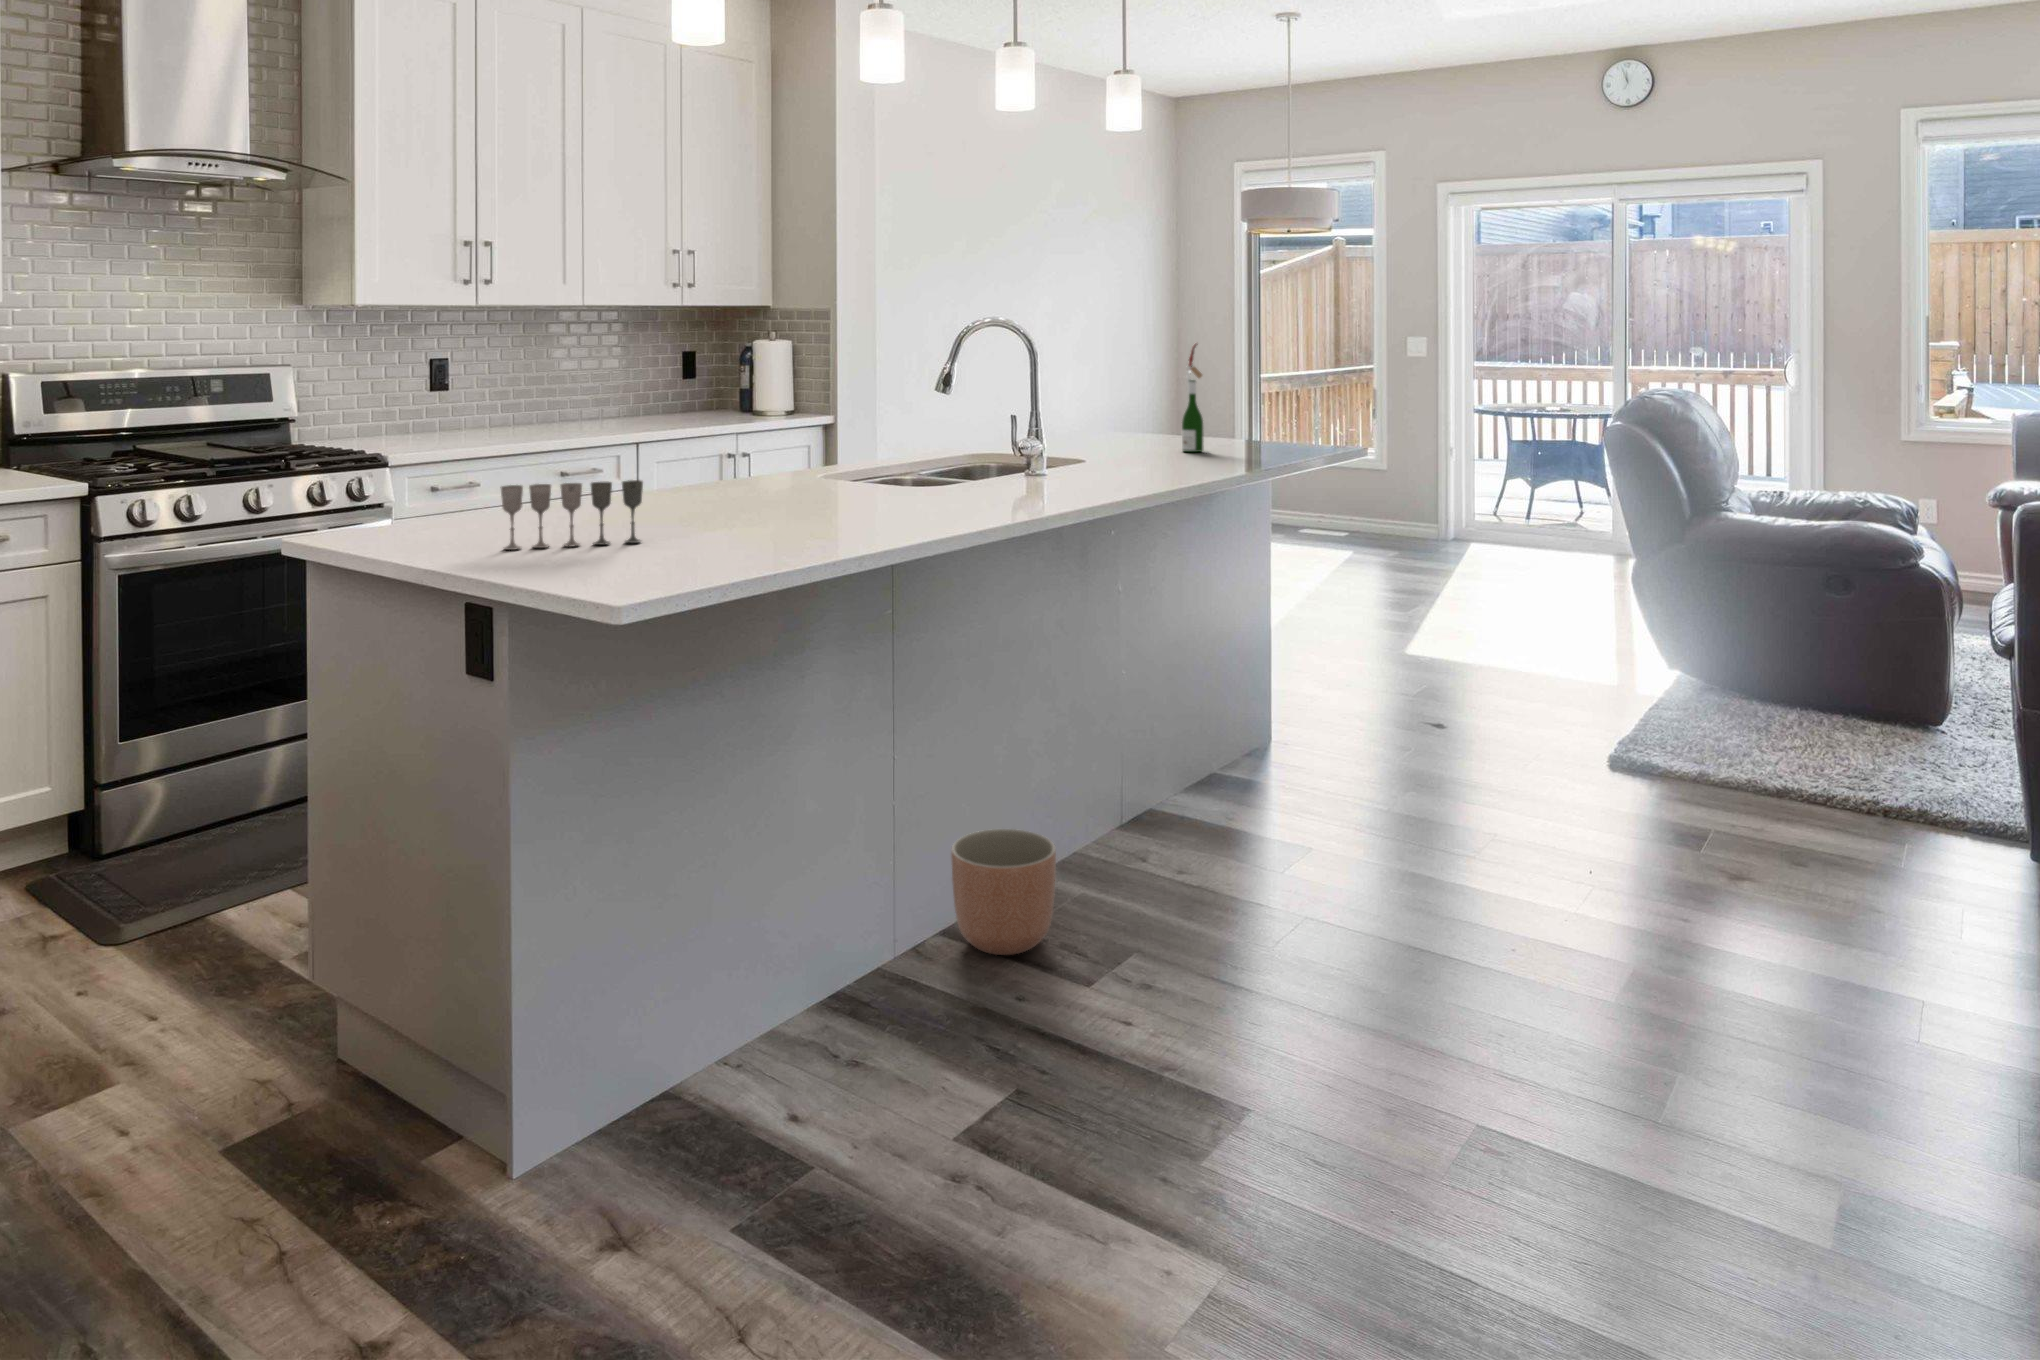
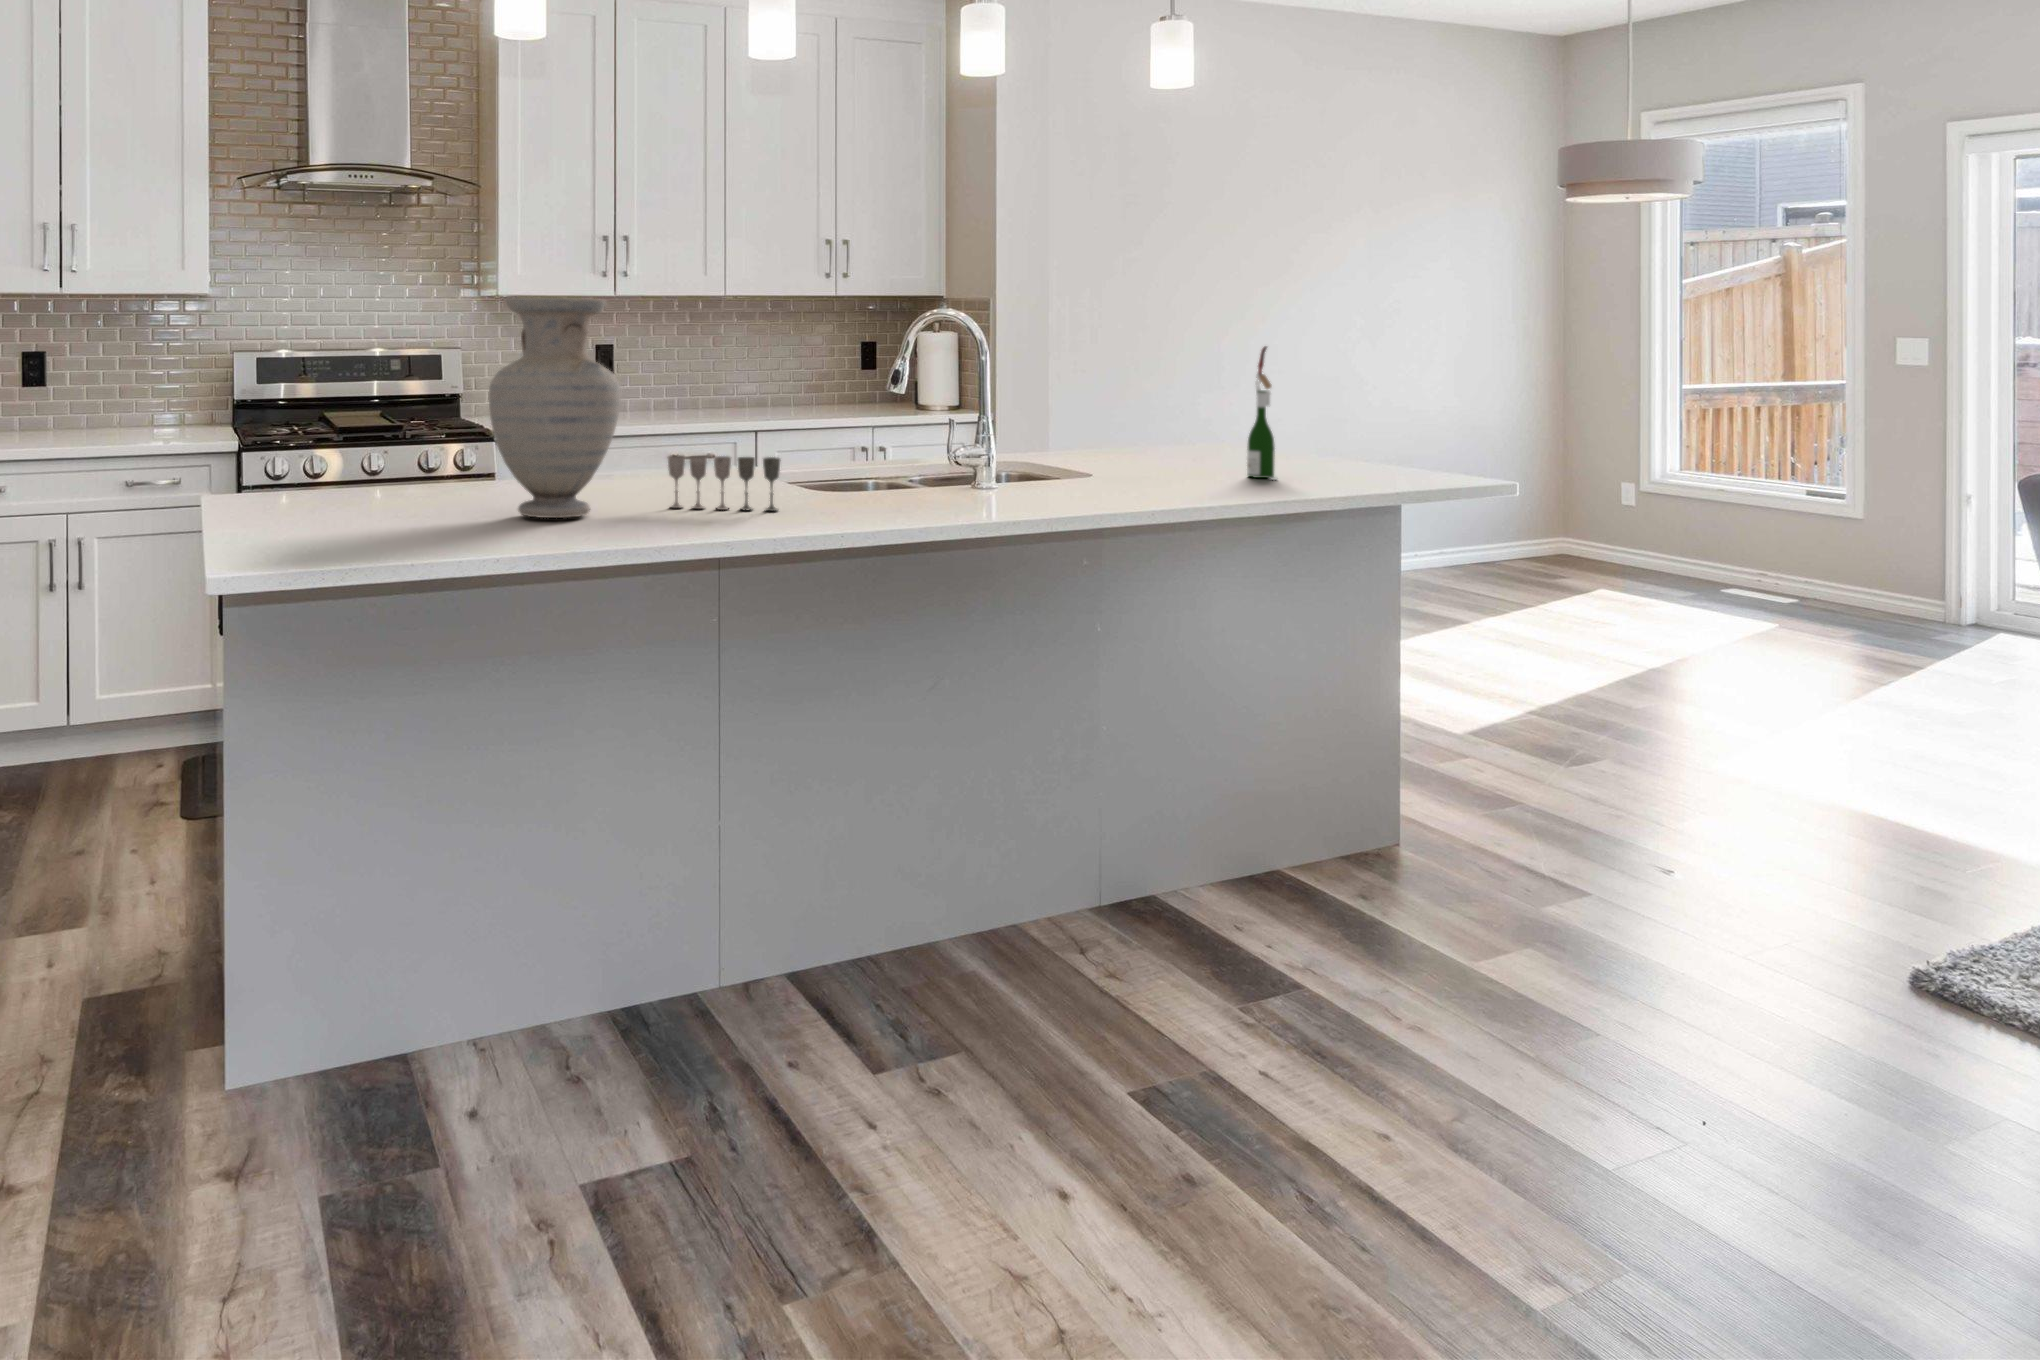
vase: none [683,298,815,520] -> present [489,298,621,518]
wine glass: present [500,480,643,550] -> present [668,455,781,511]
planter: present [951,829,1056,955] -> none [776,874,890,1014]

